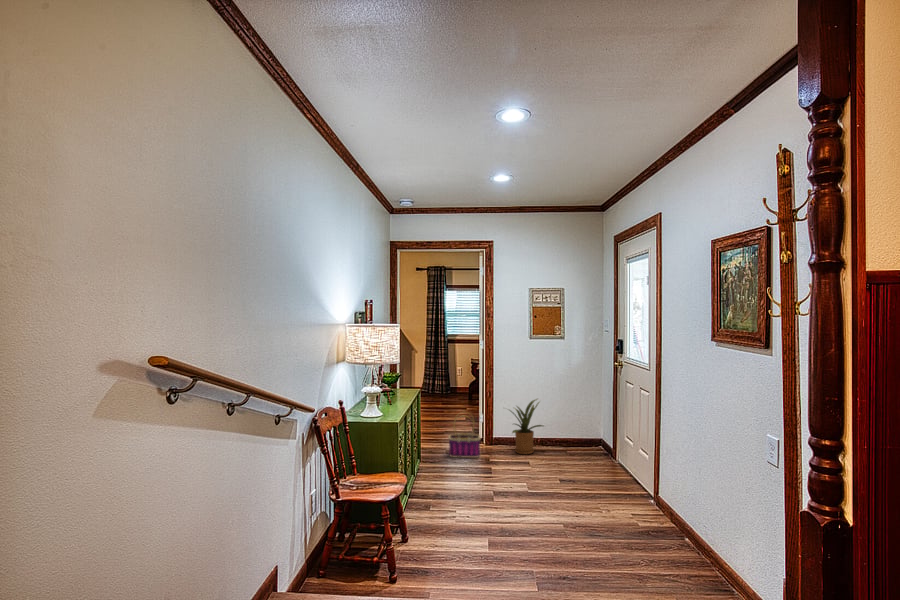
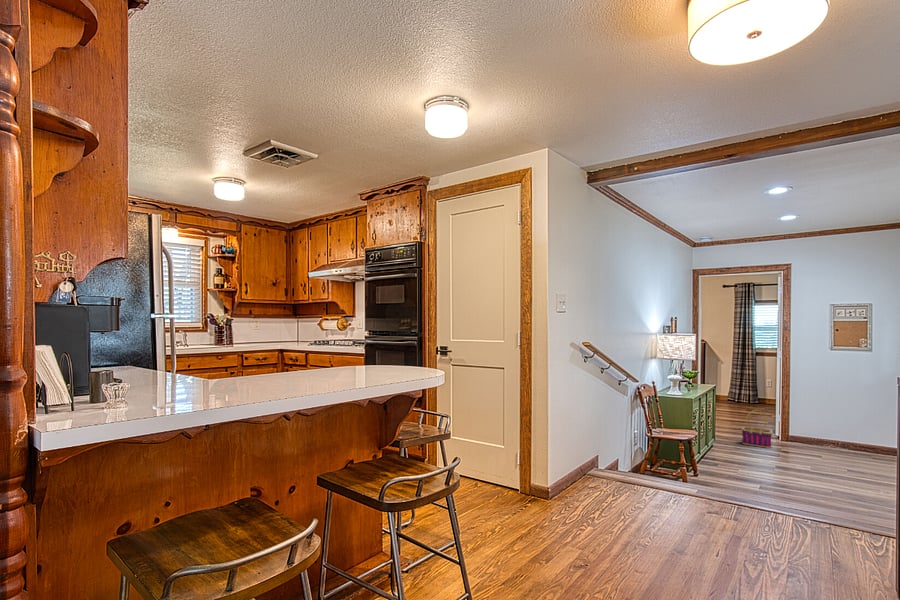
house plant: present [511,399,544,454] -> none [792,407,843,453]

